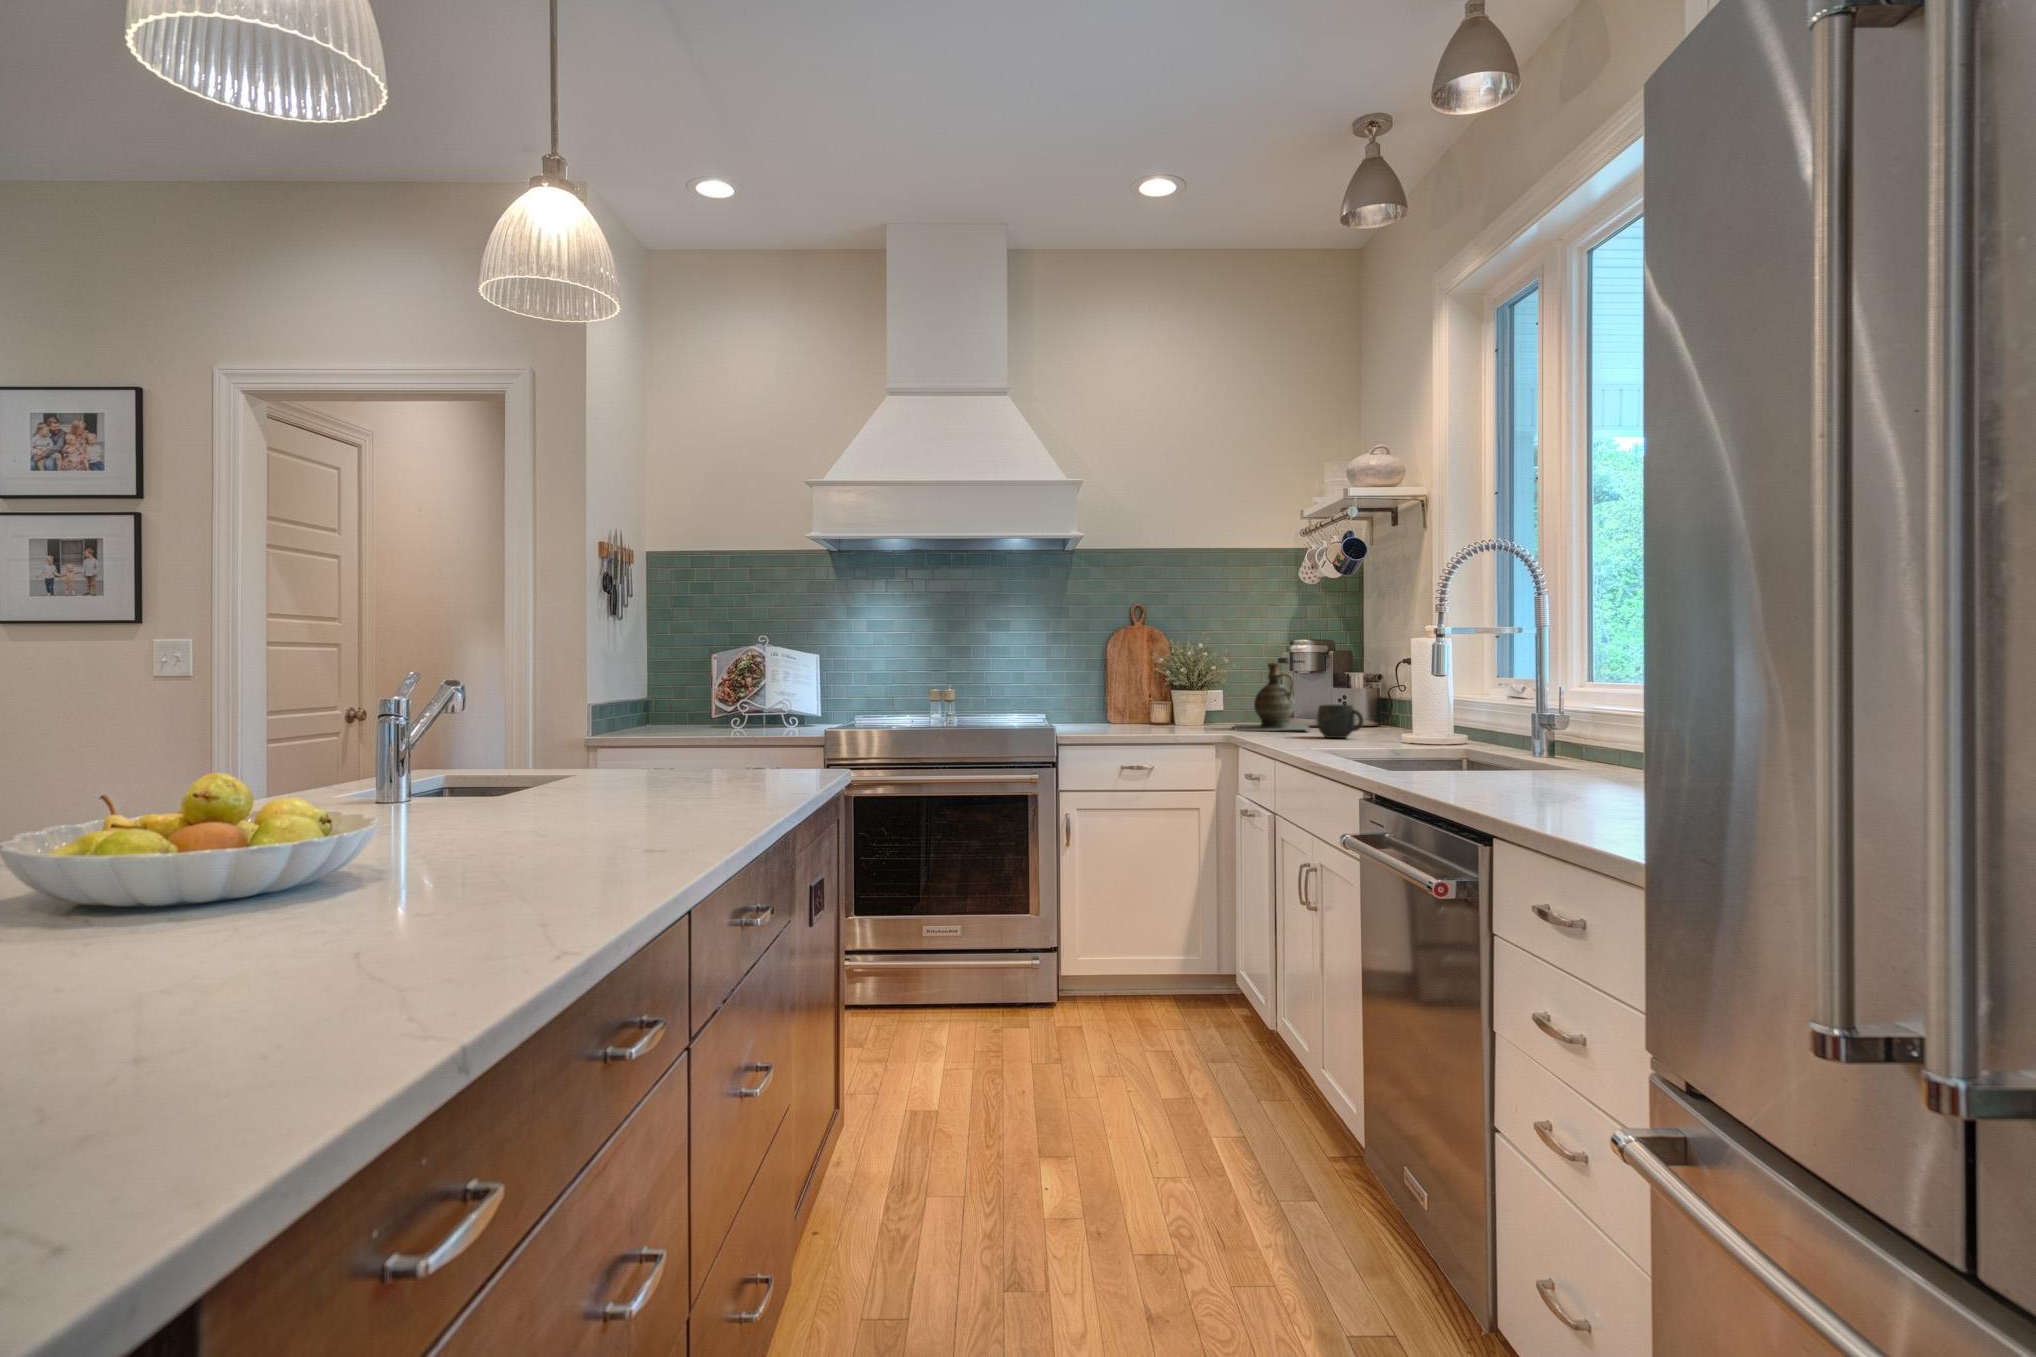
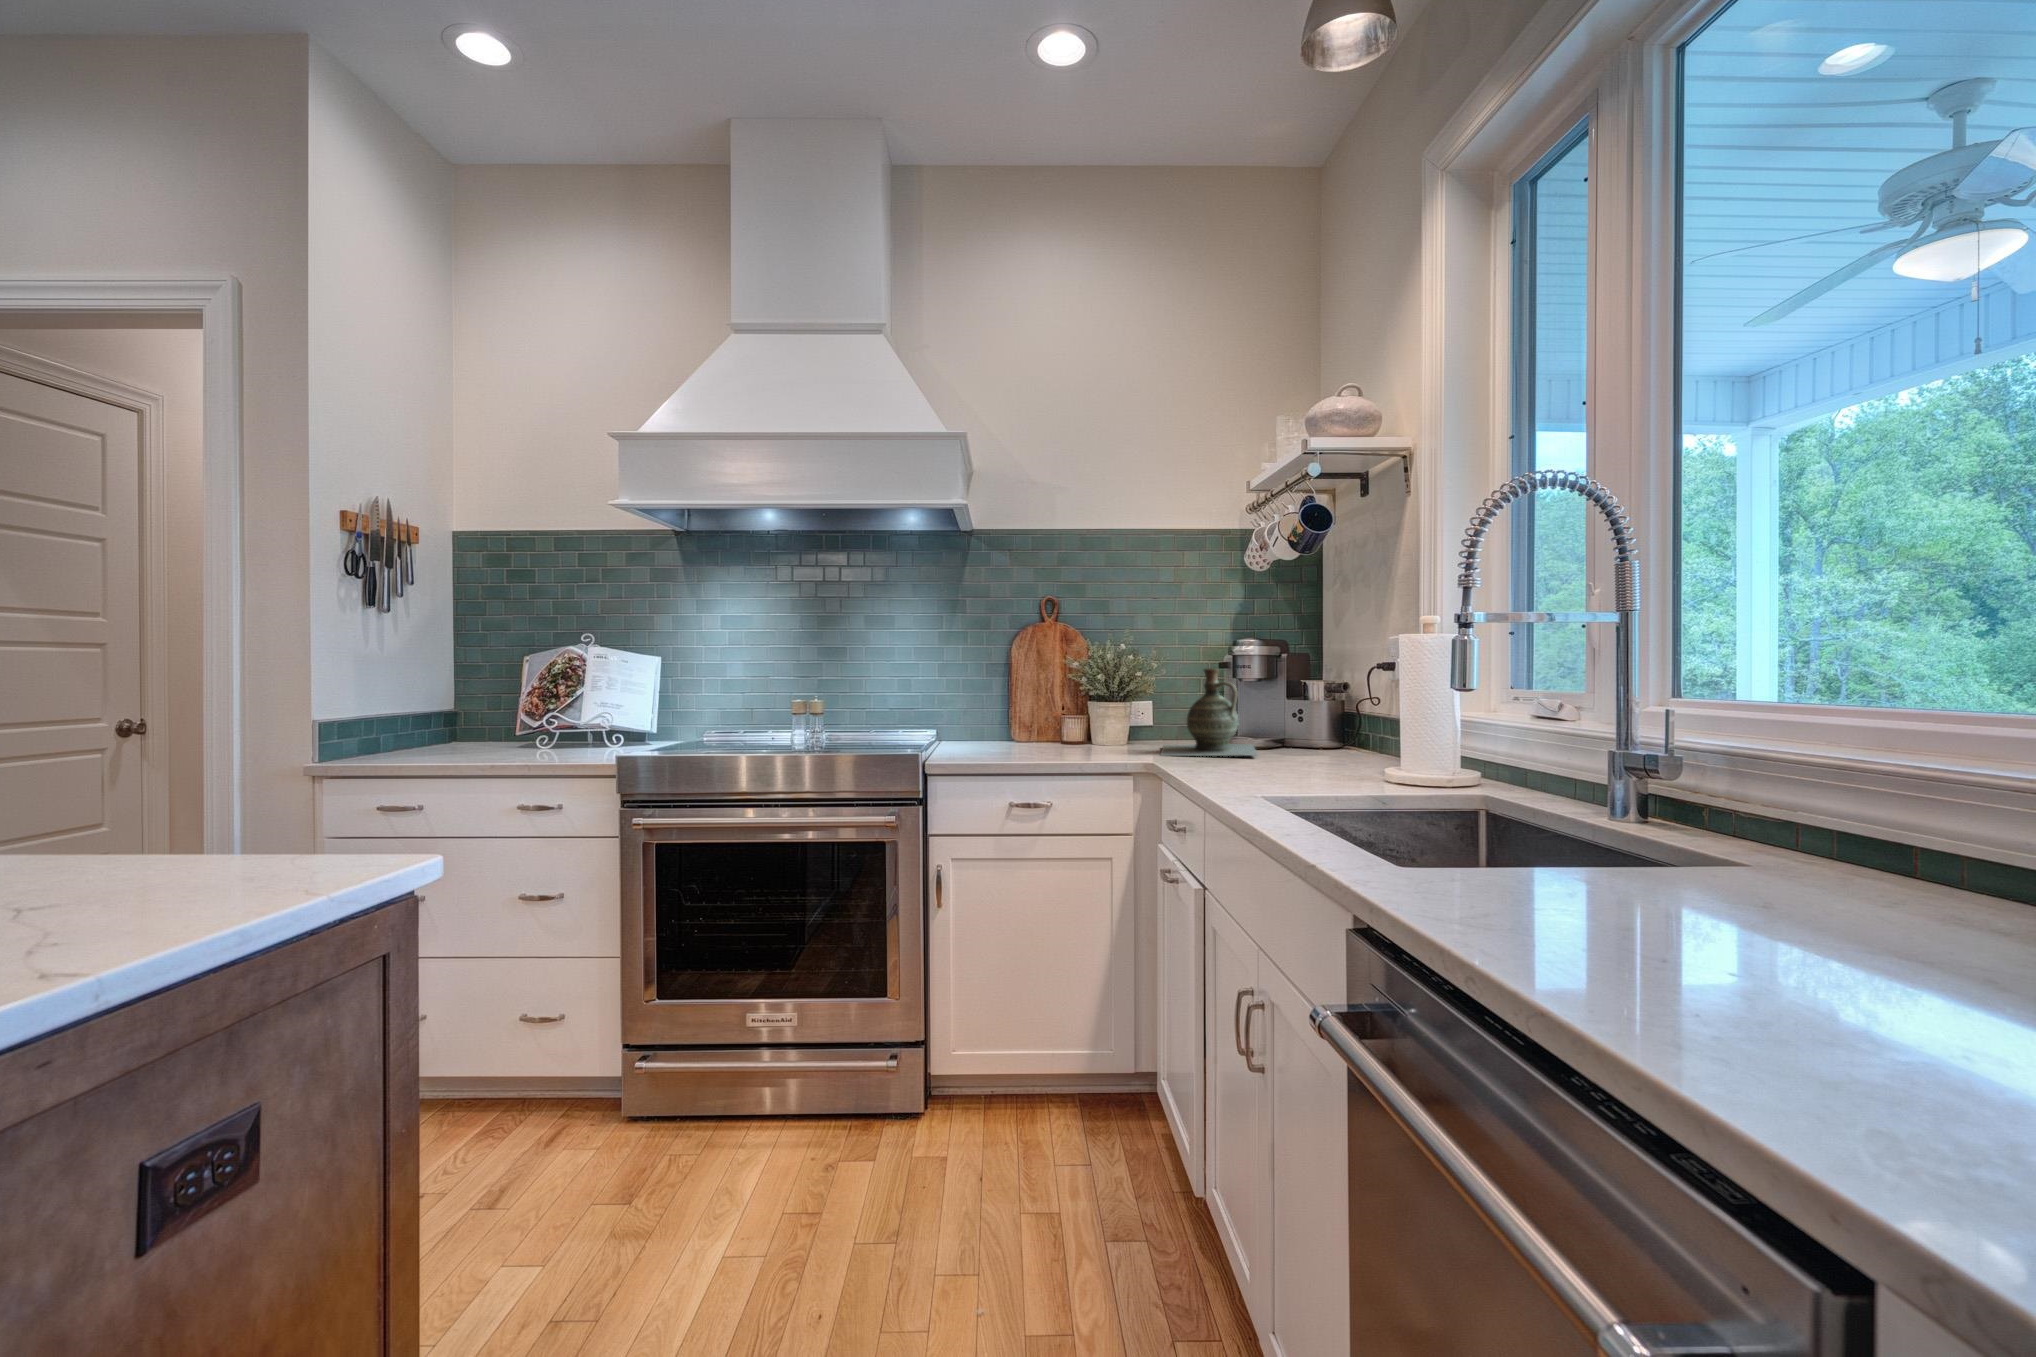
mug: present [1317,705,1364,738] -> none [1266,724,1328,770]

